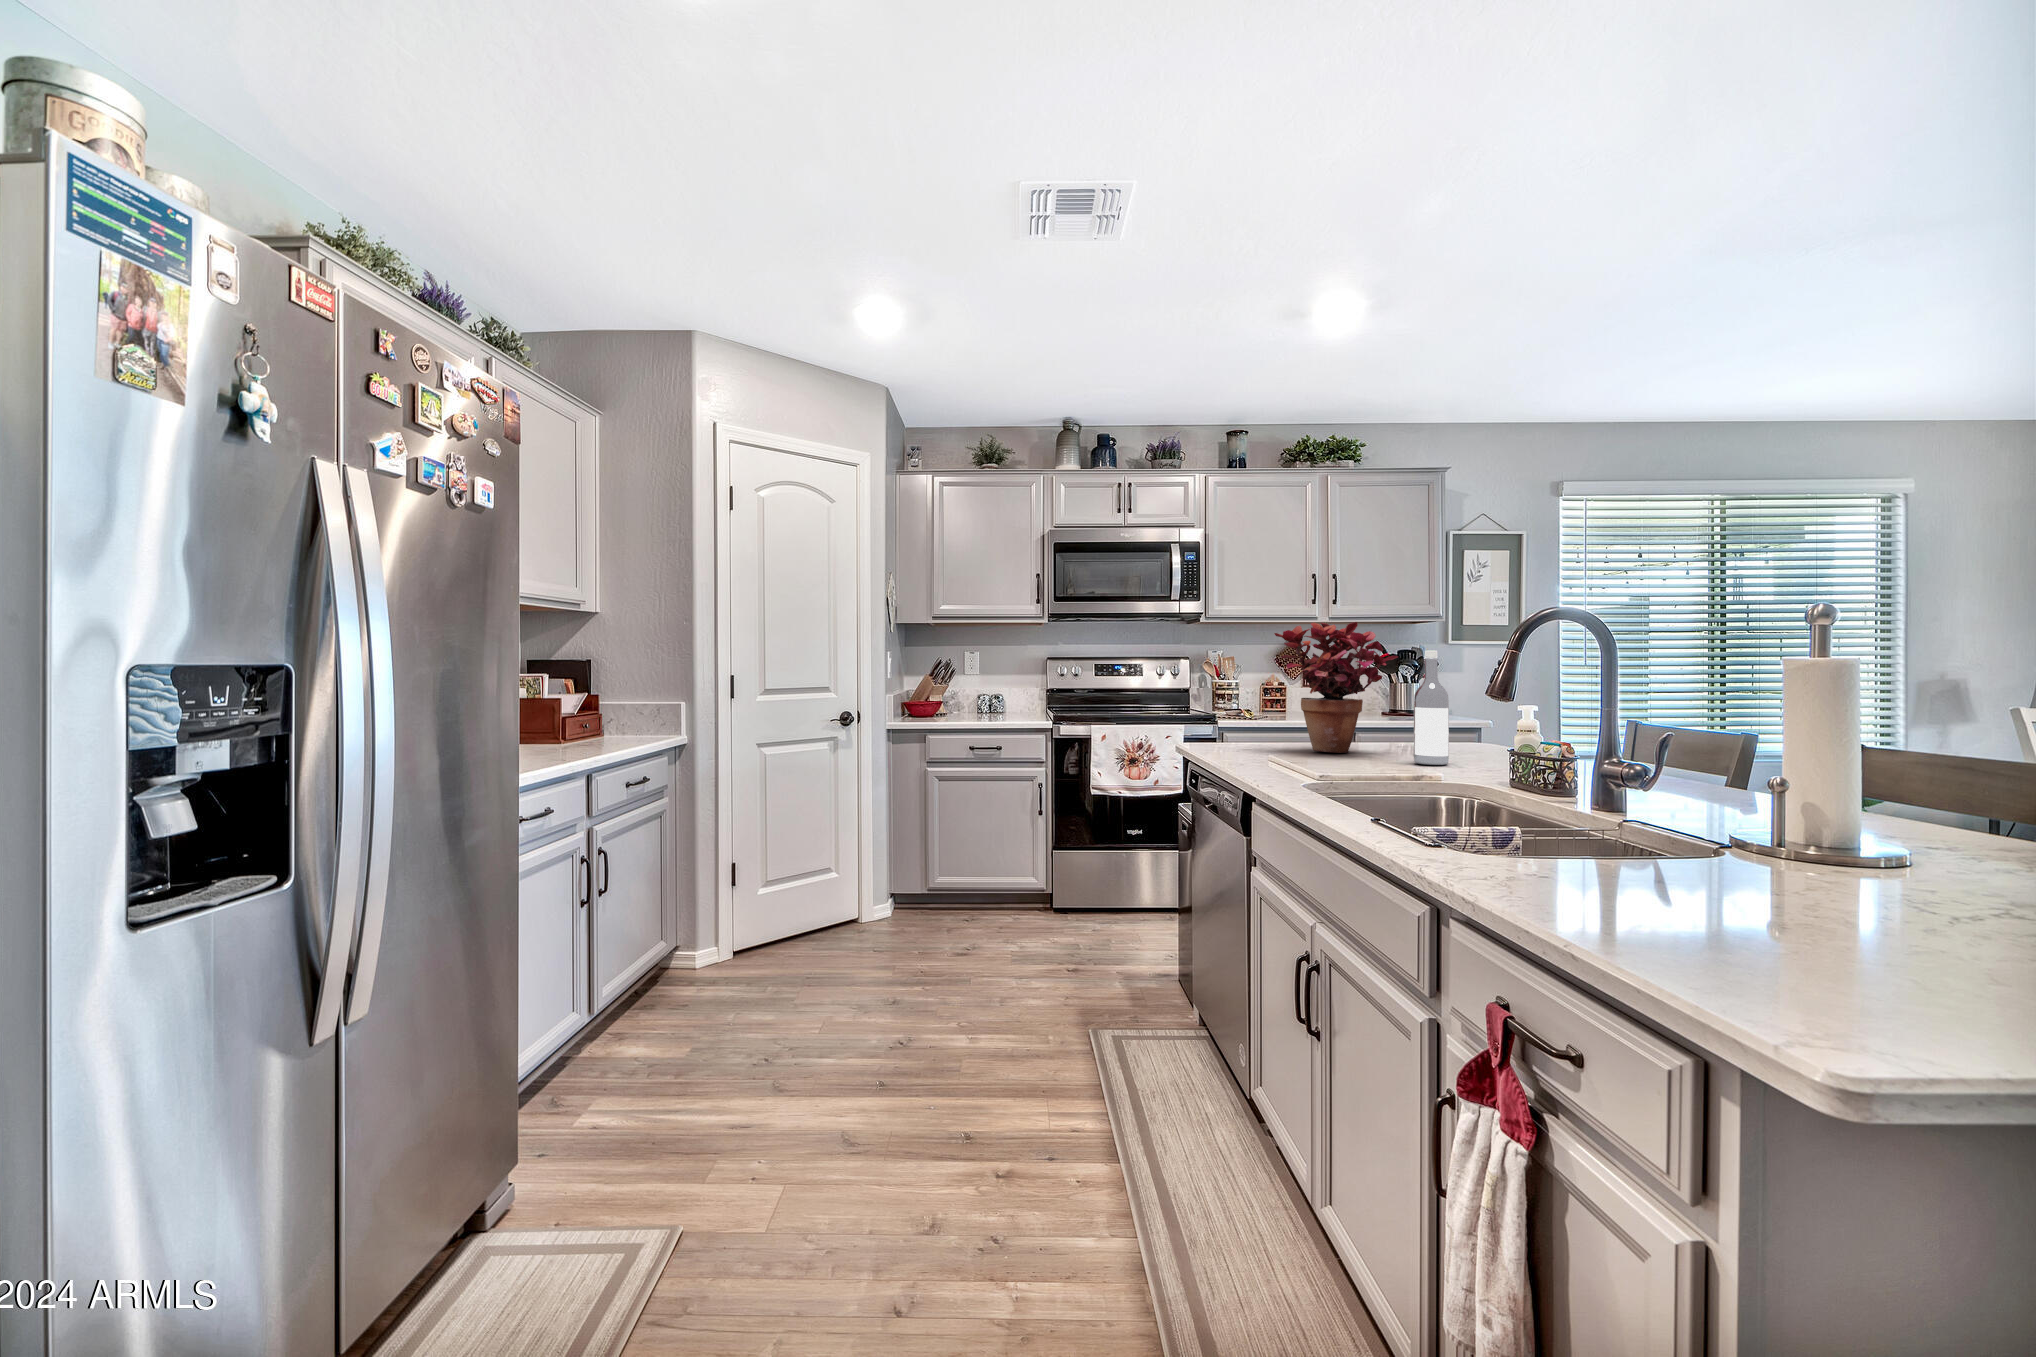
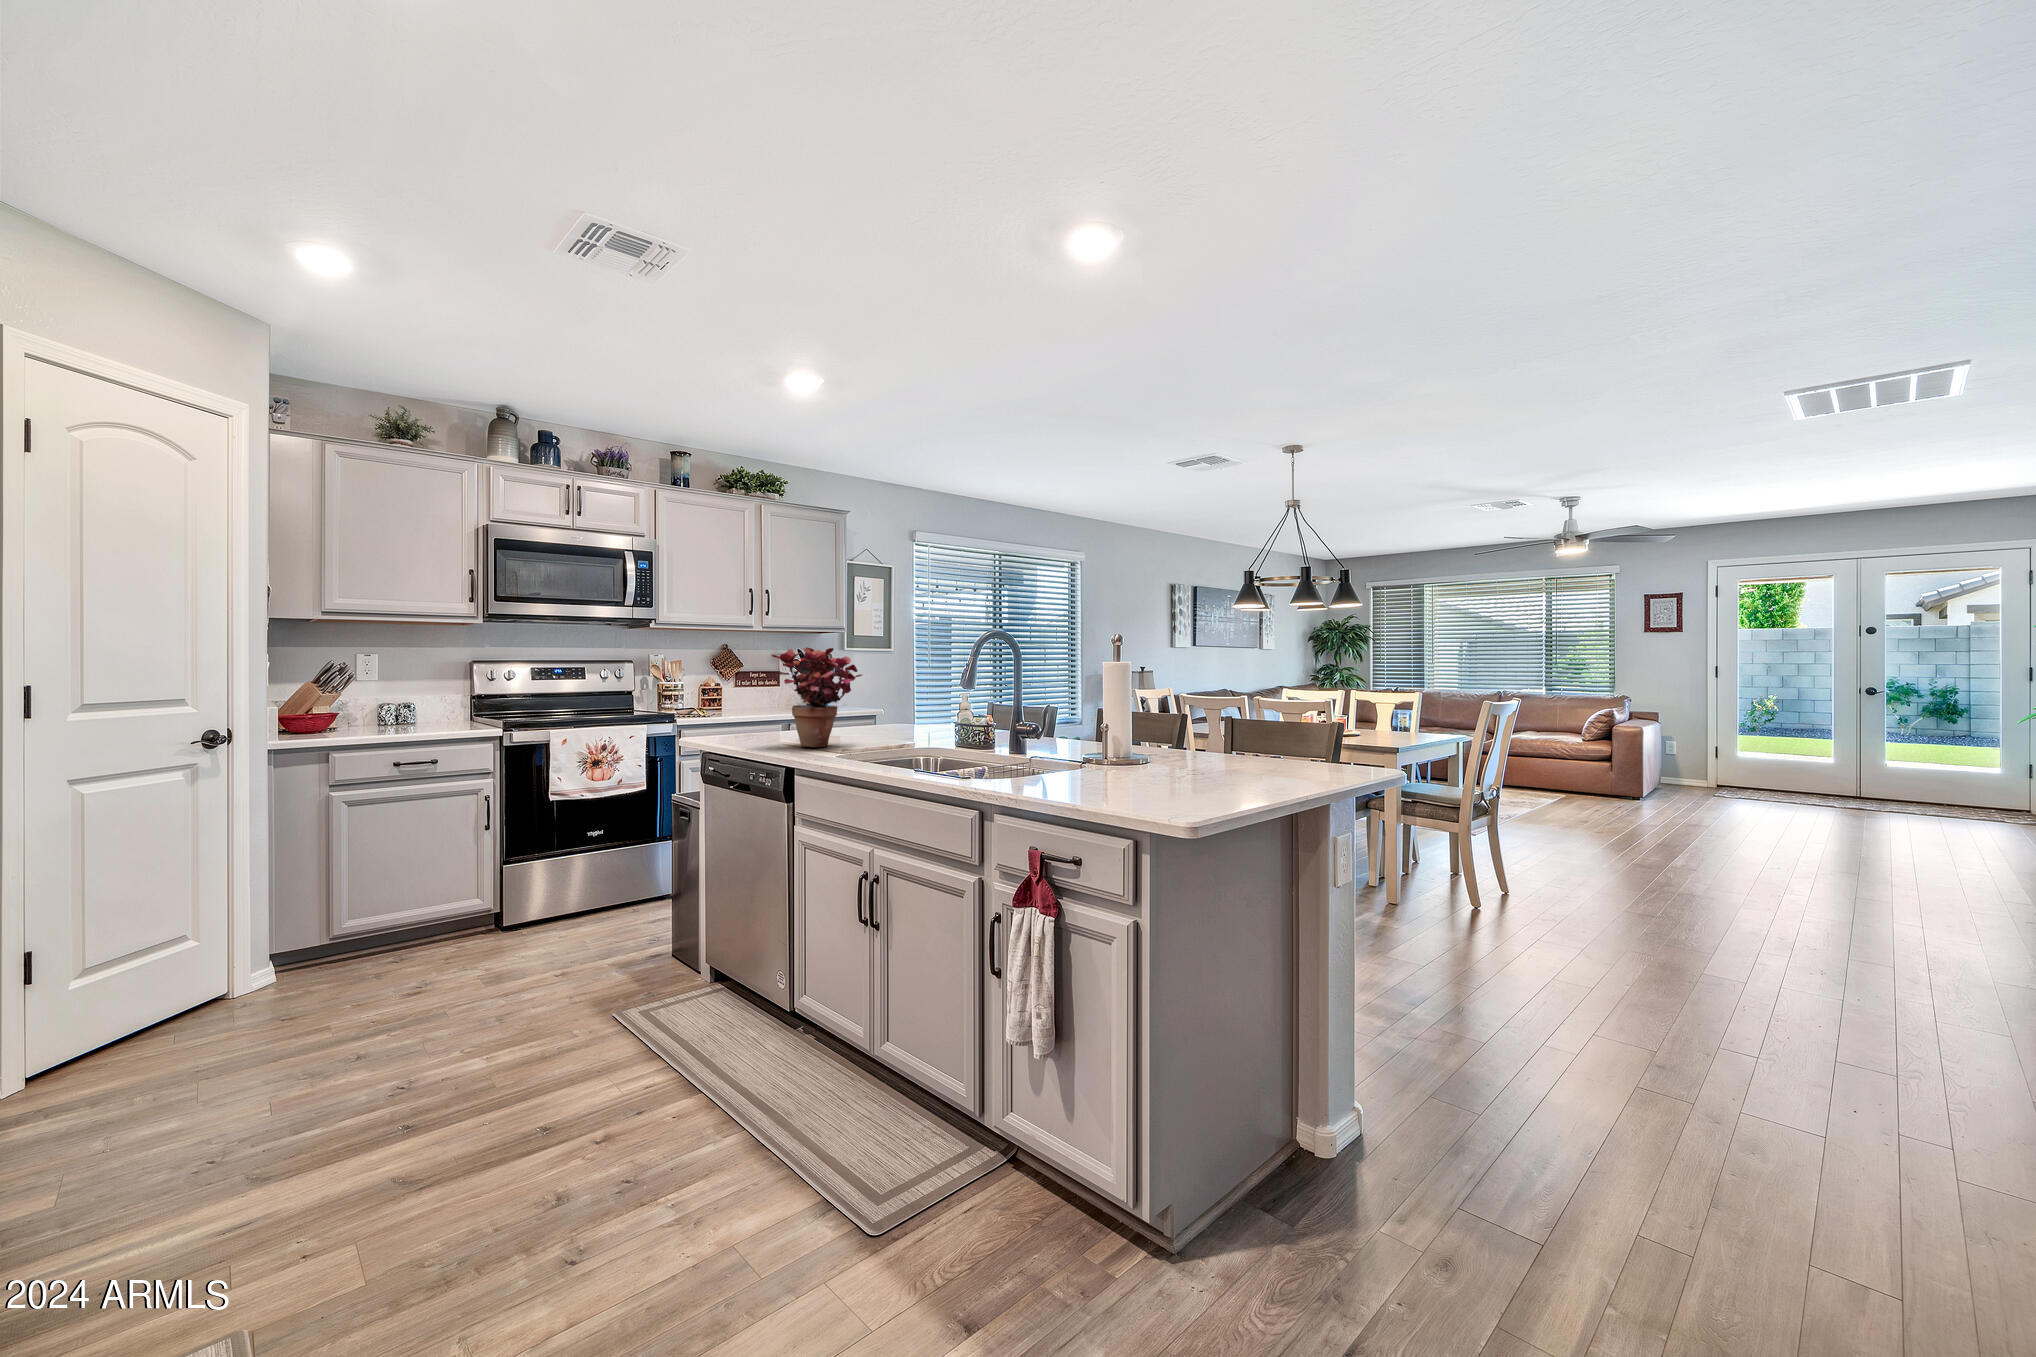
wine bottle: present [1414,650,1449,765] -> none [881,673,903,752]

